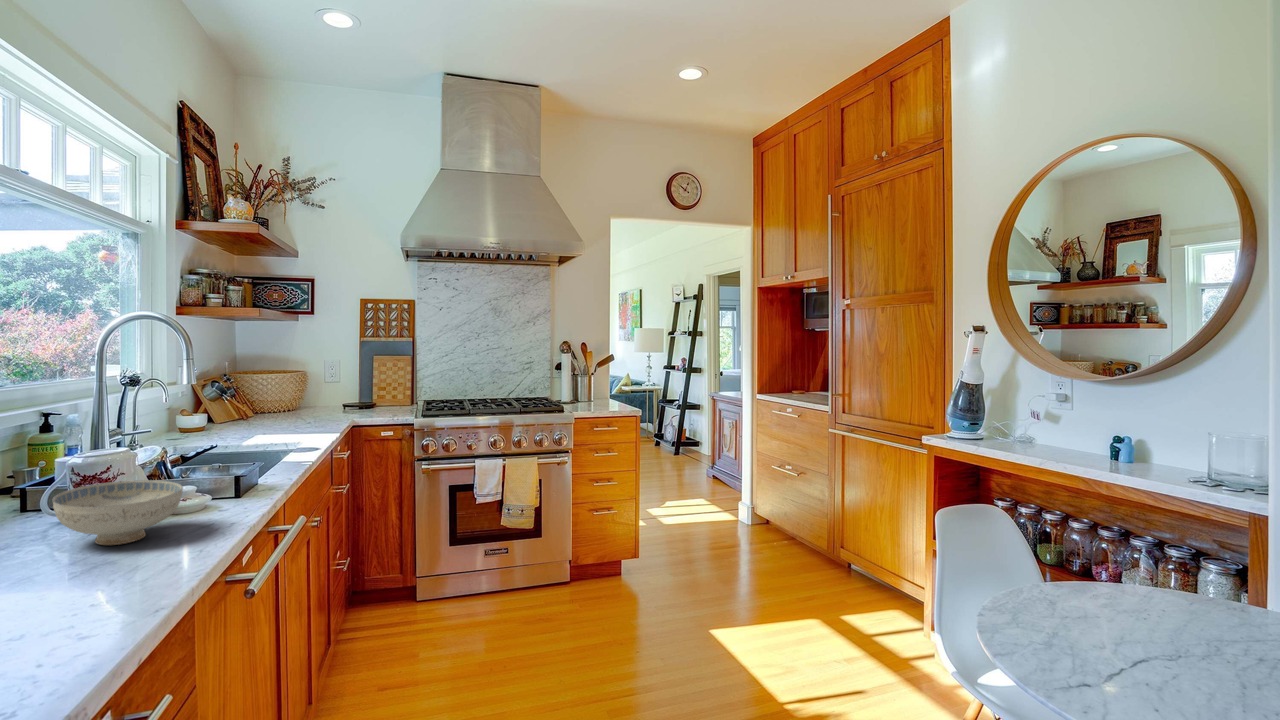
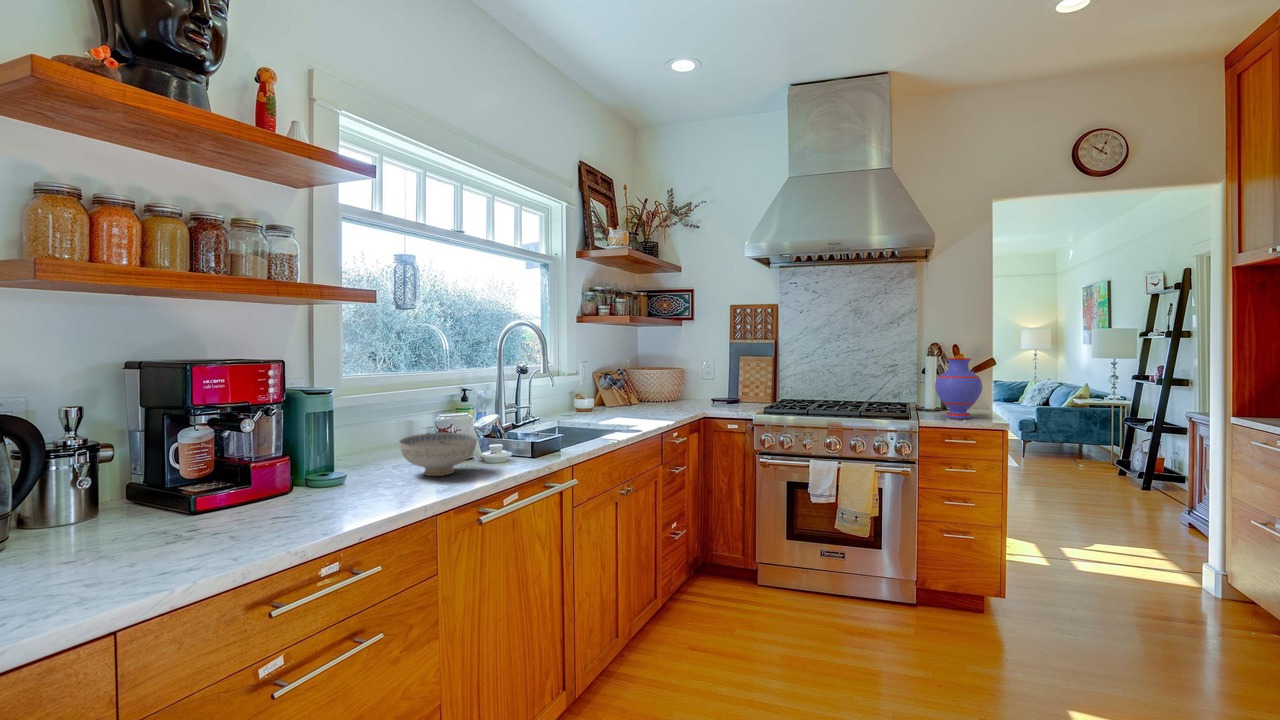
vase: none [577,360,613,412] -> present [935,358,982,419]

